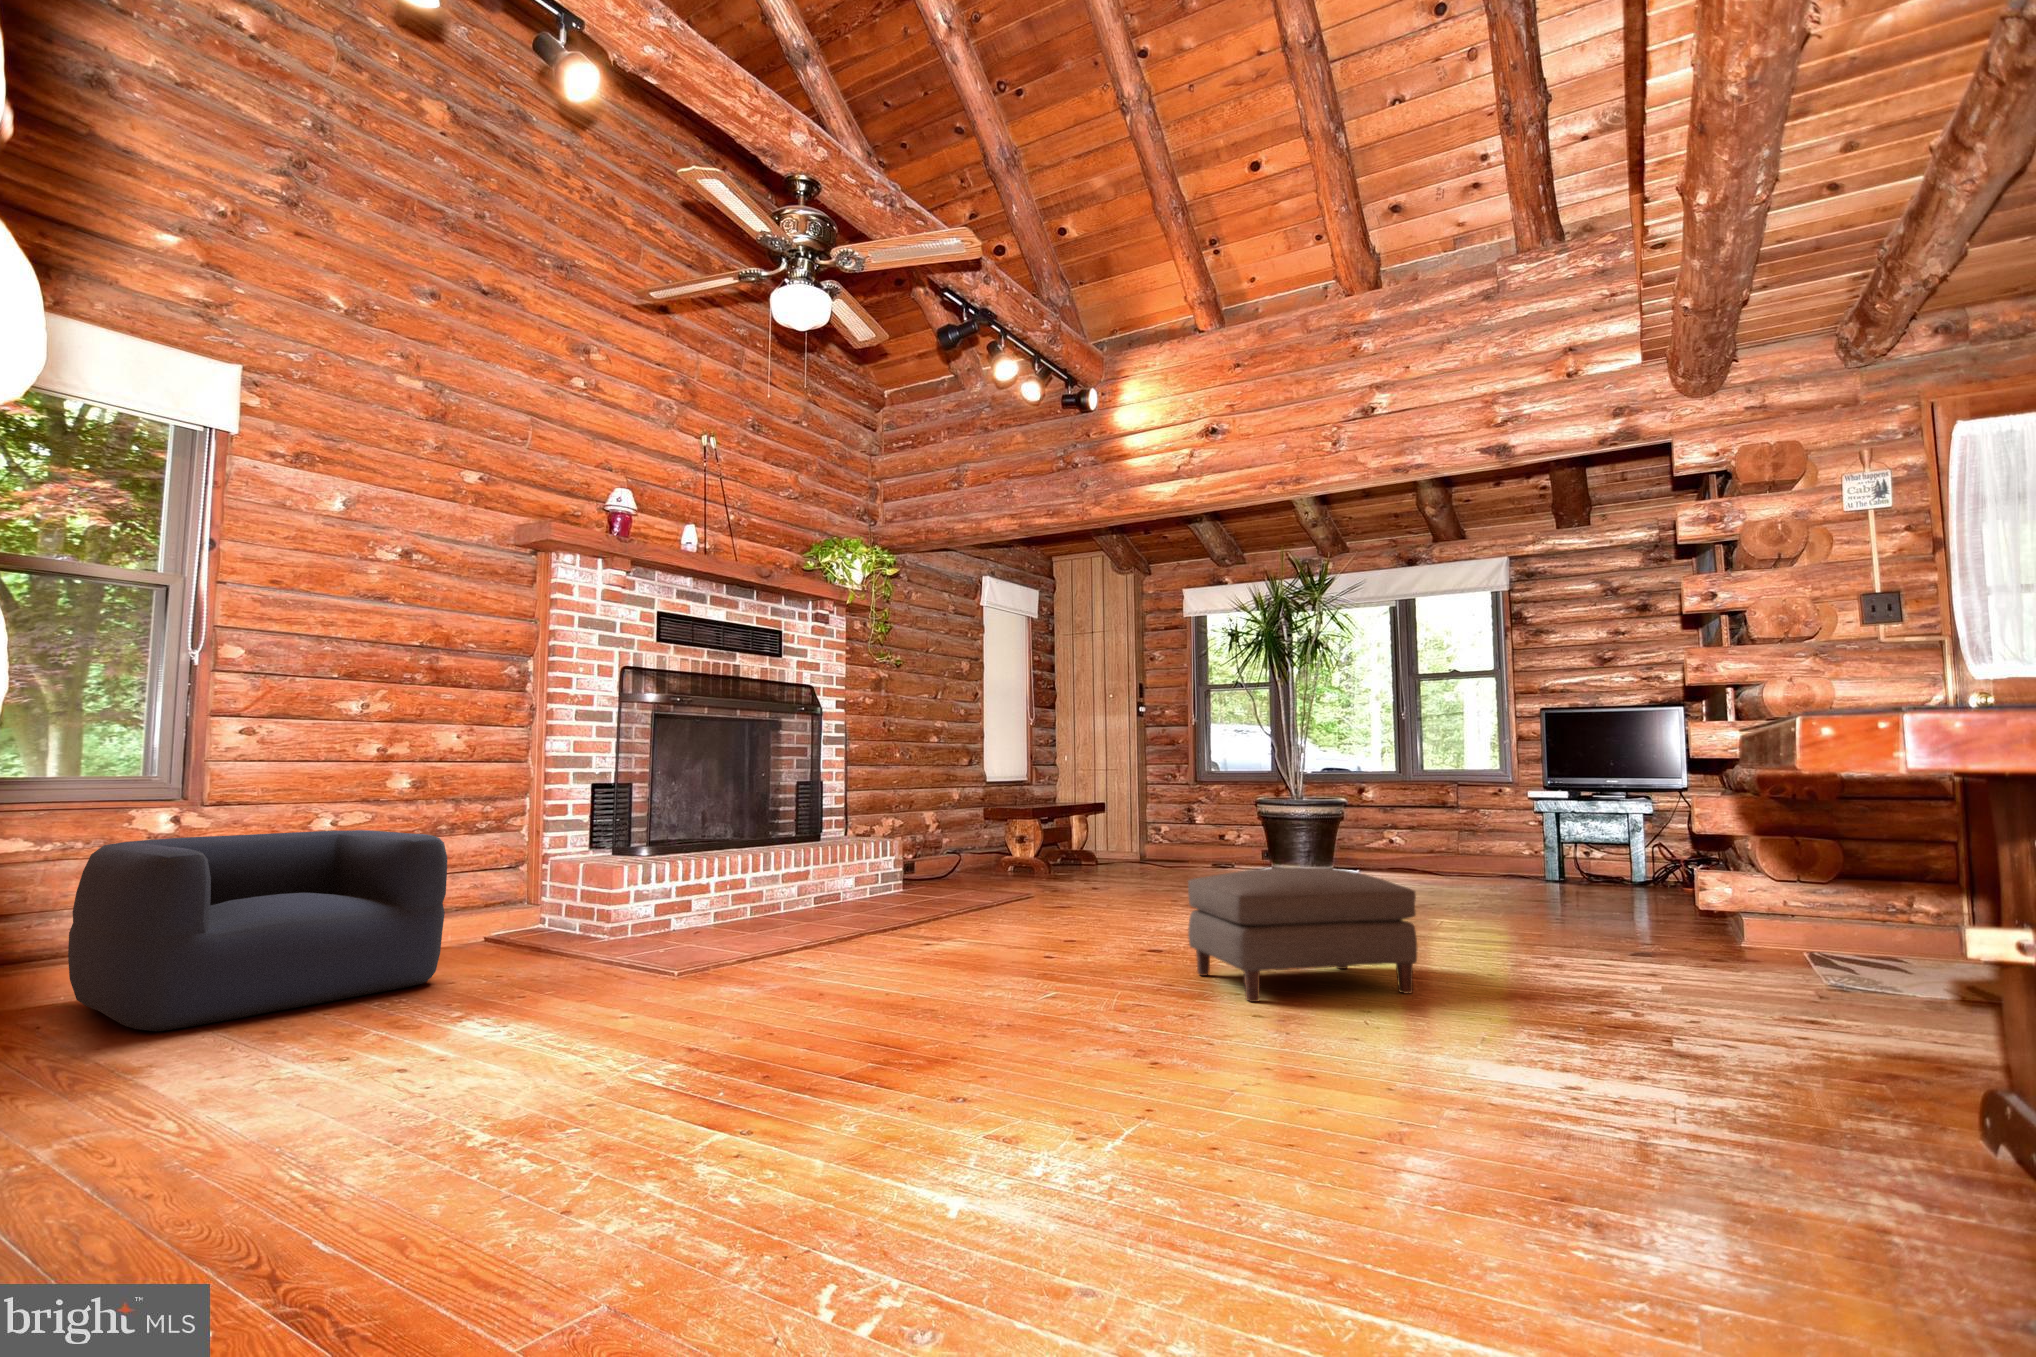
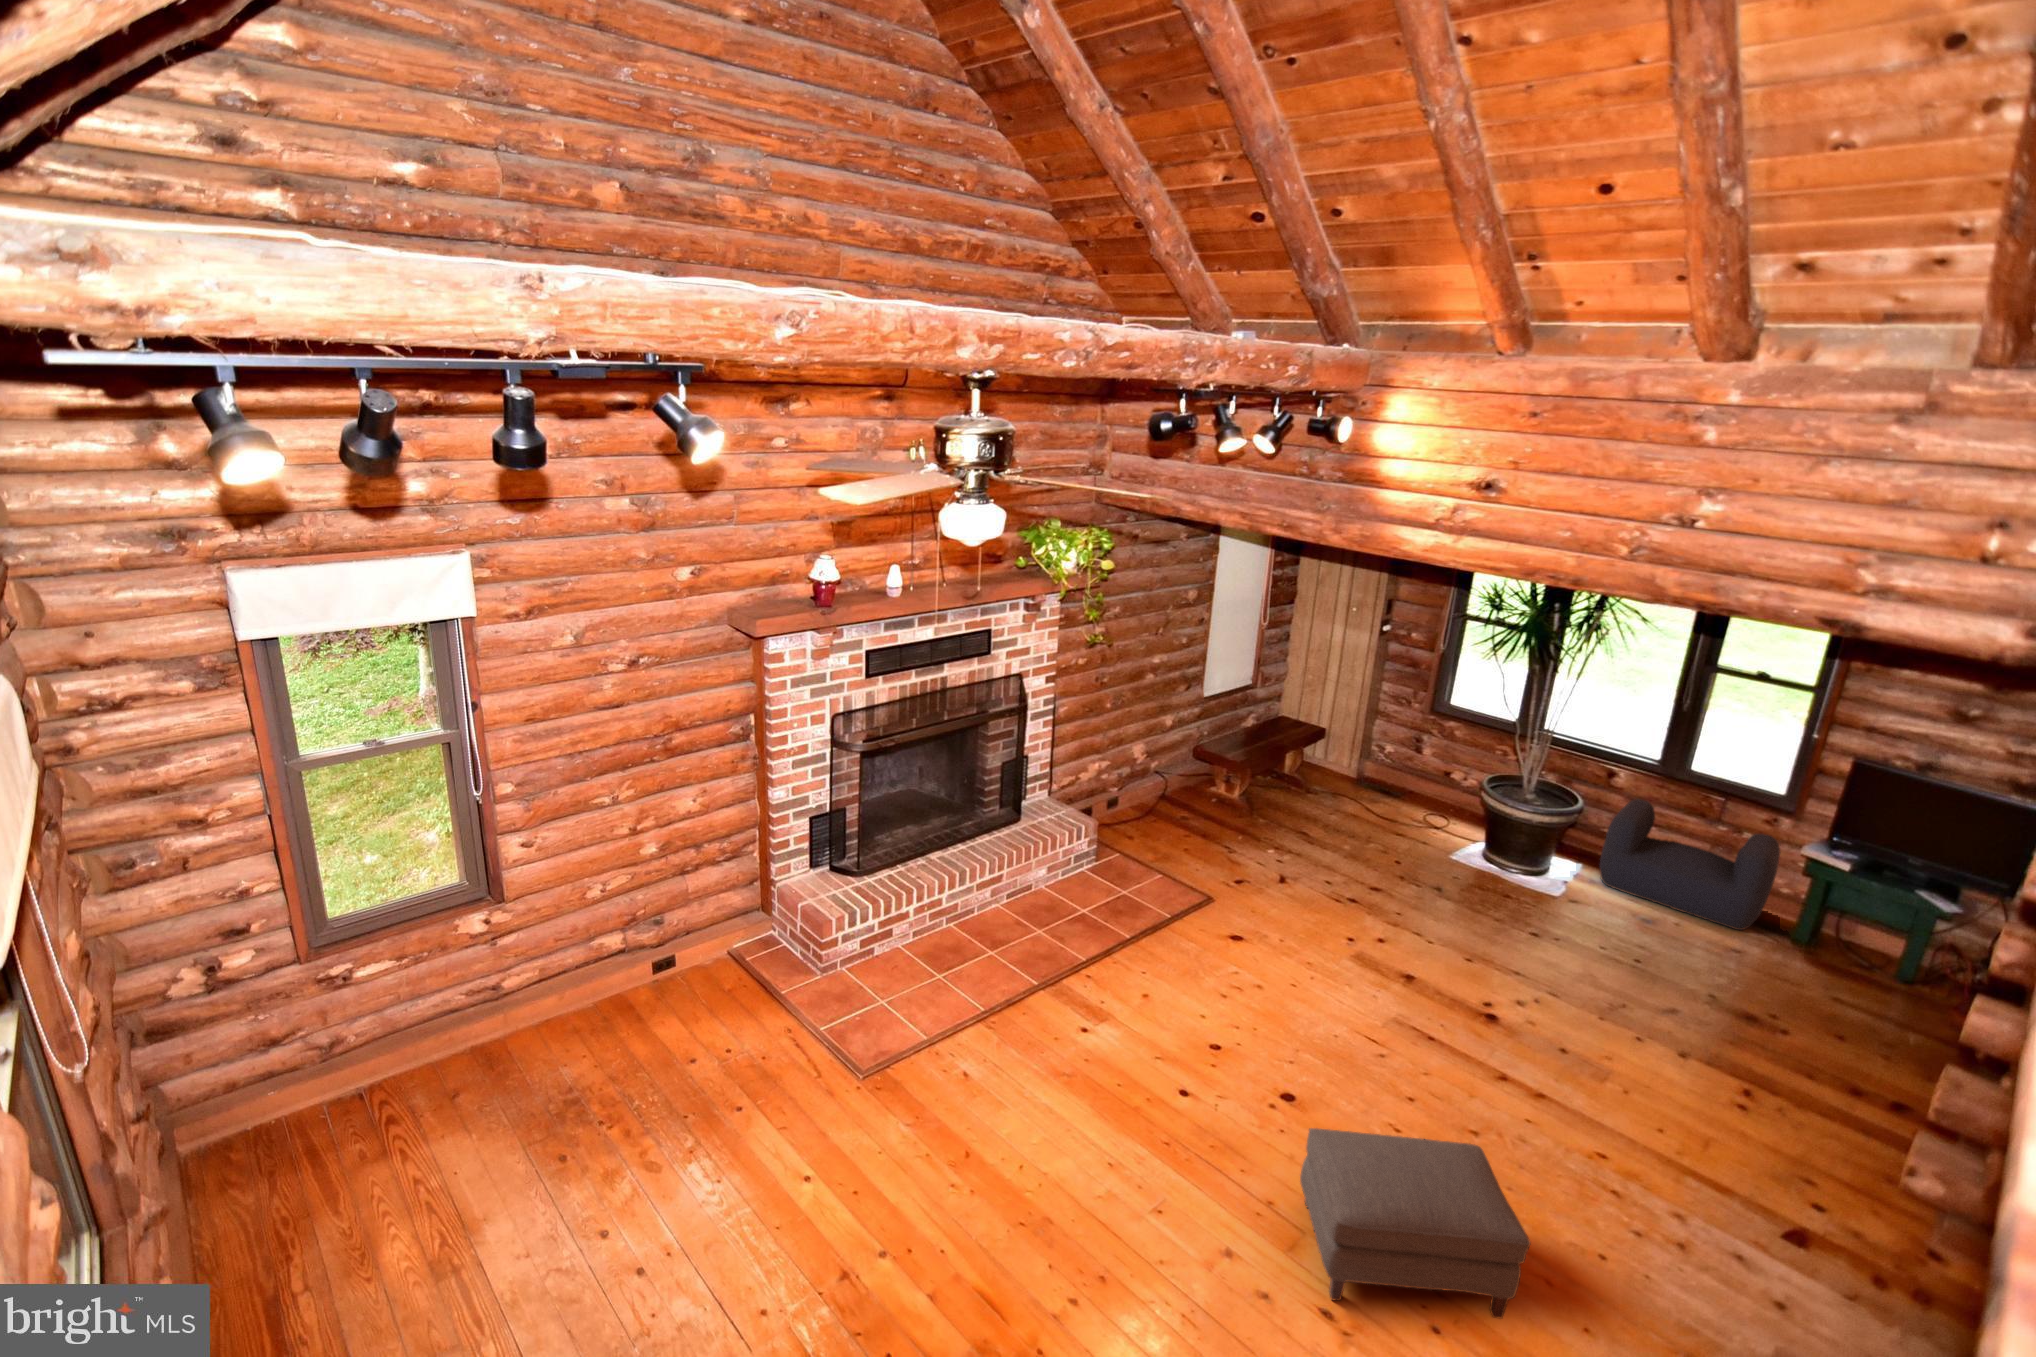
armchair: present [68,830,447,1031] -> present [1600,799,1781,930]

